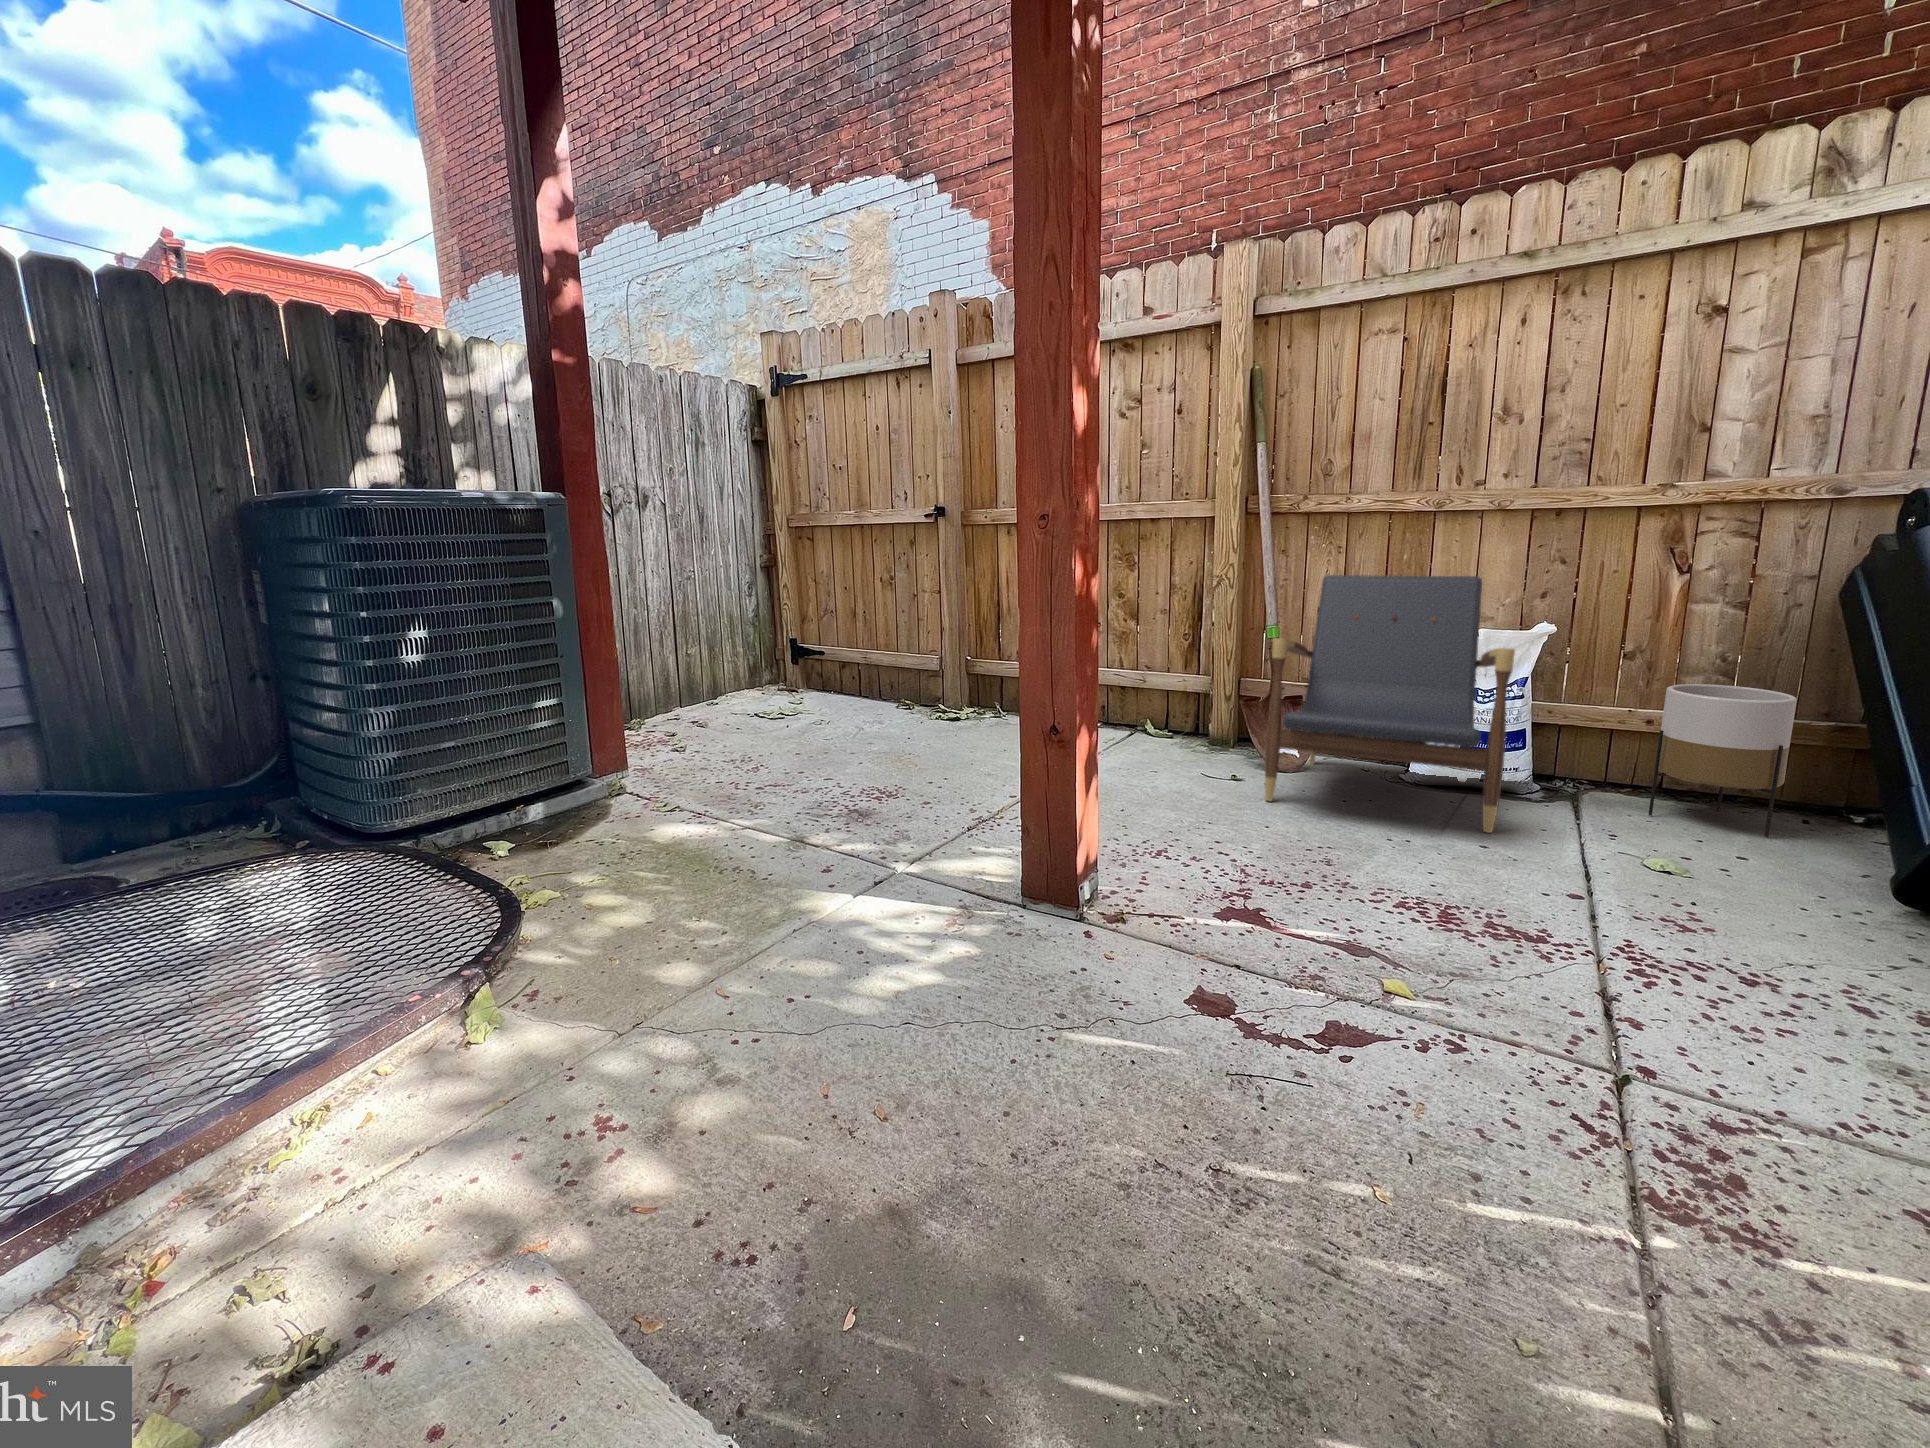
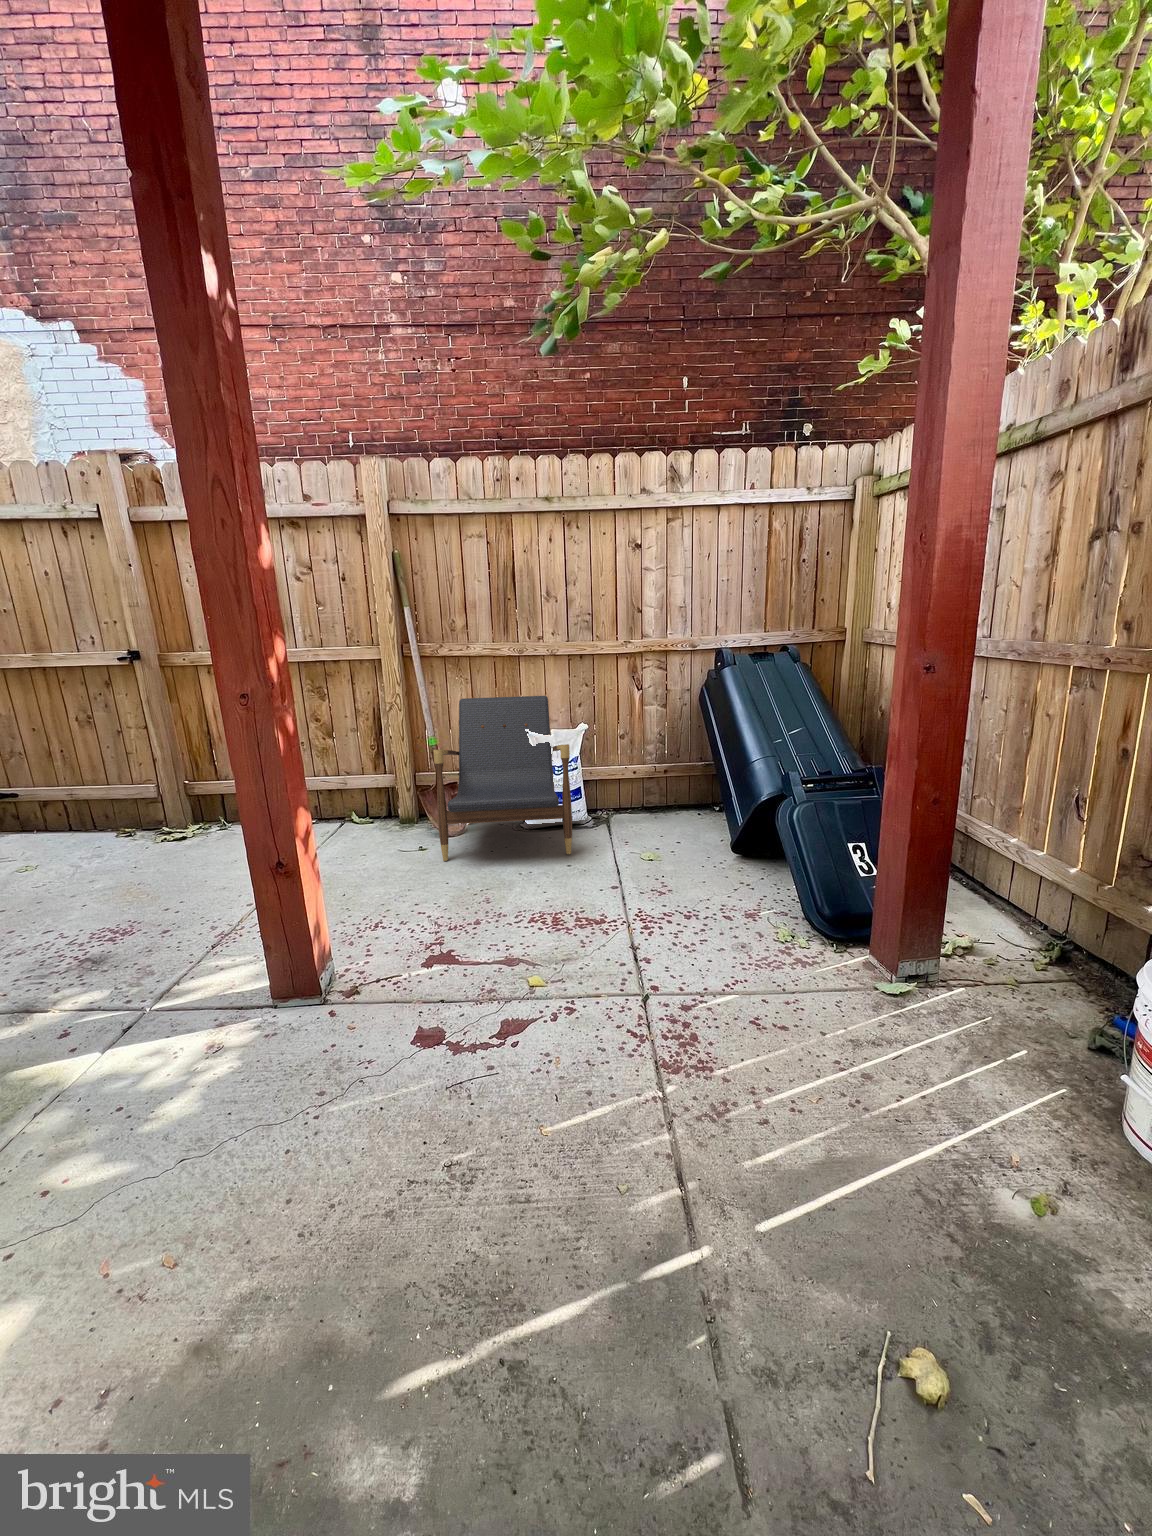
planter: present [1649,684,1797,837] -> none [638,749,688,826]

